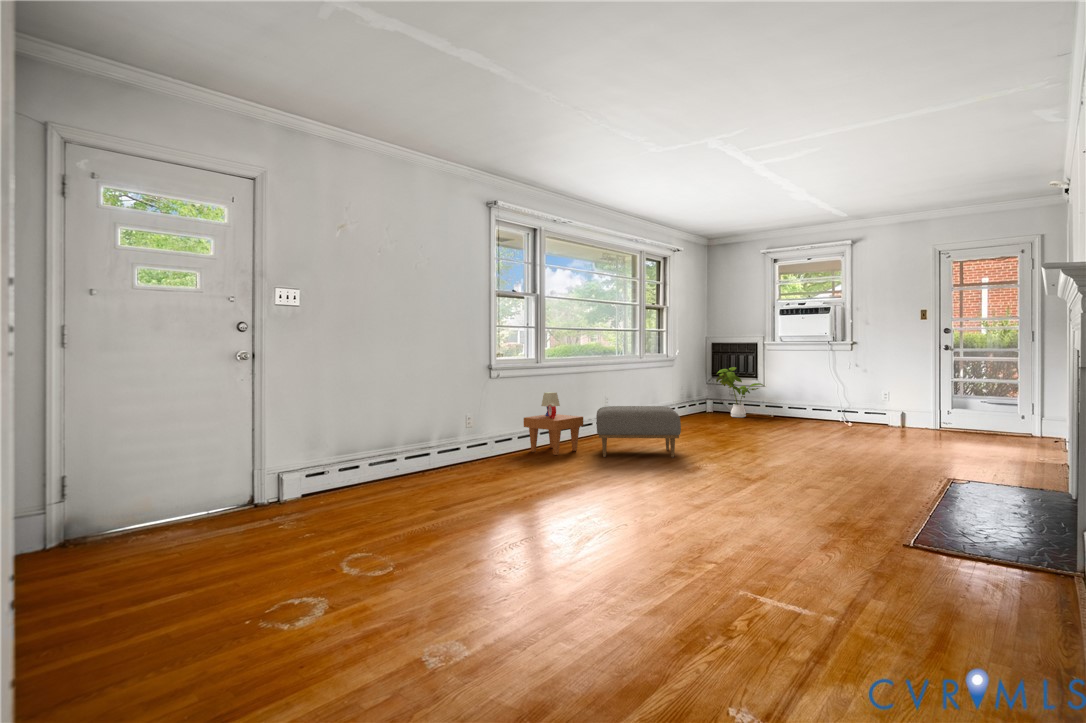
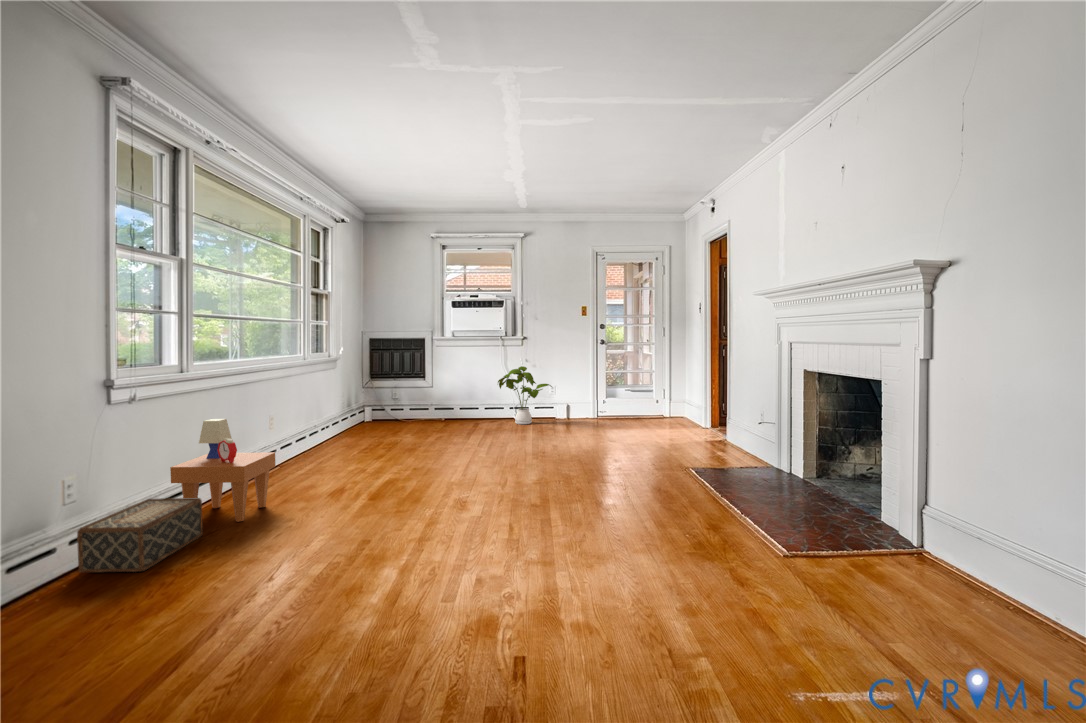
house plant: present [716,367,764,417] -> present [498,366,552,424]
ottoman: present [596,406,681,457] -> none [291,425,427,510]
woven basket: none [470,433,532,466] -> present [77,498,203,573]

